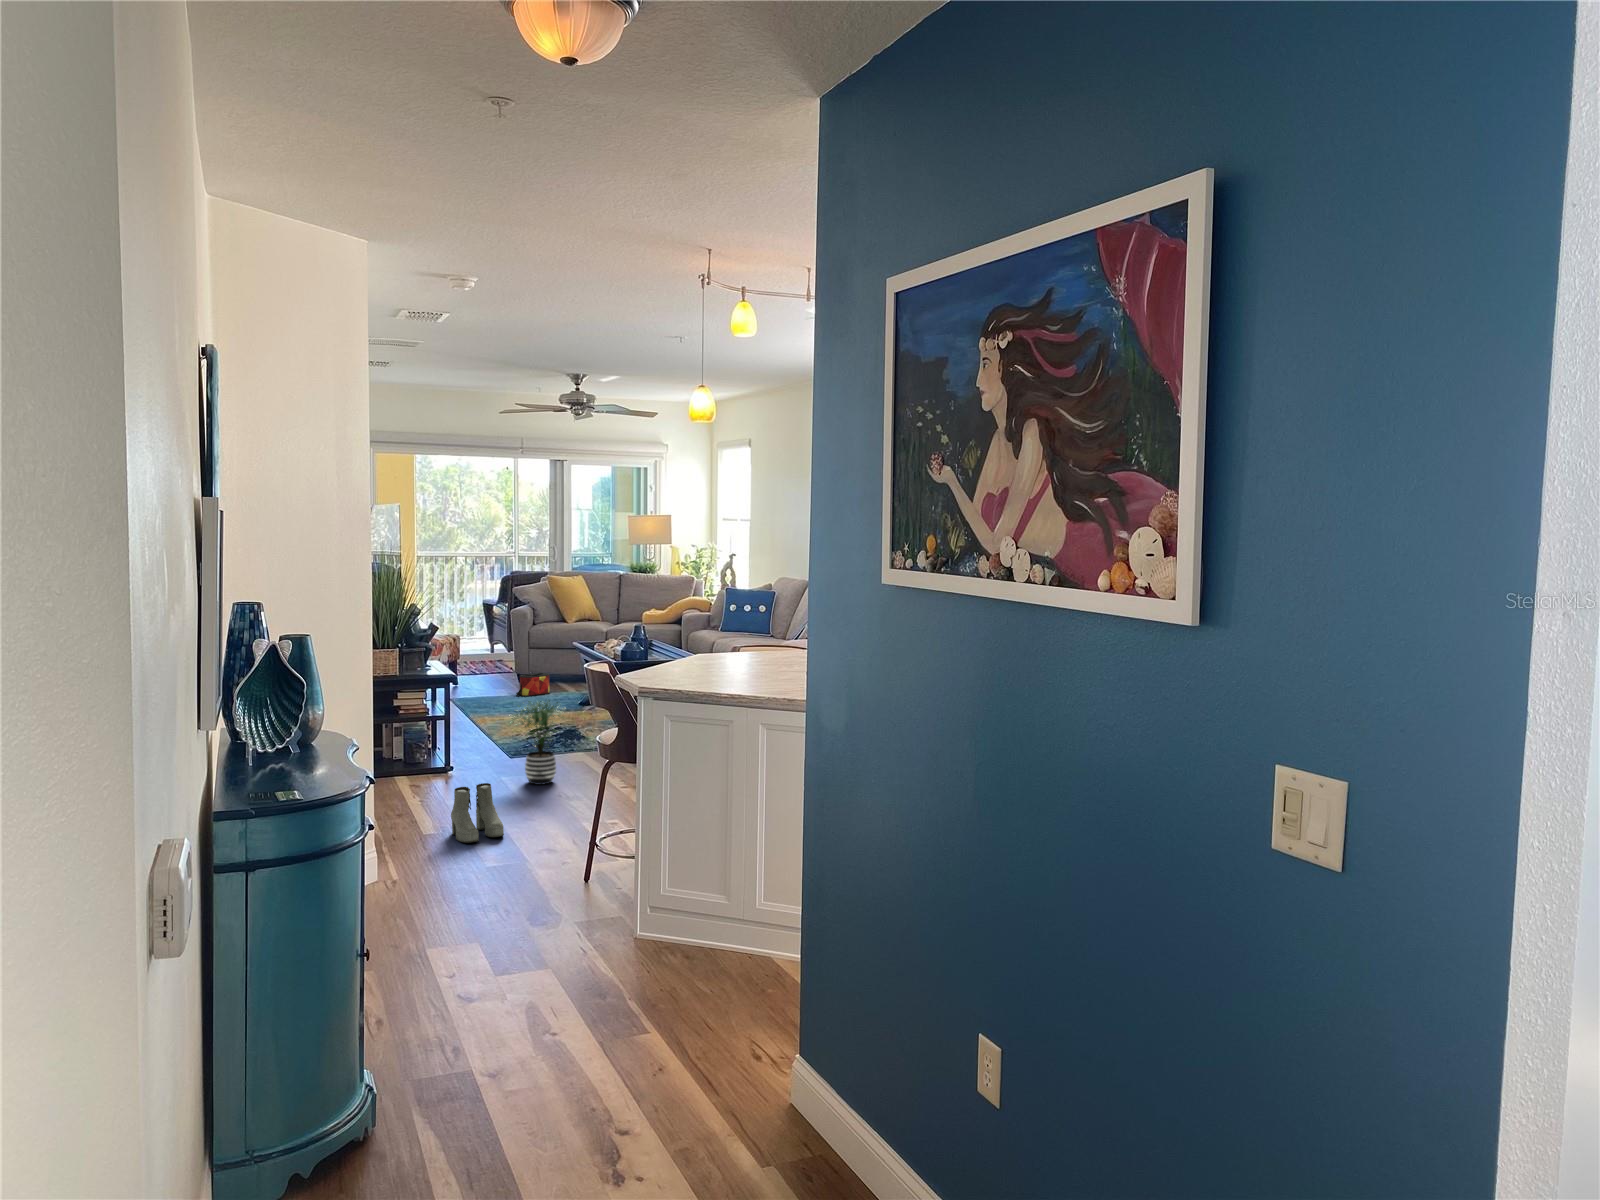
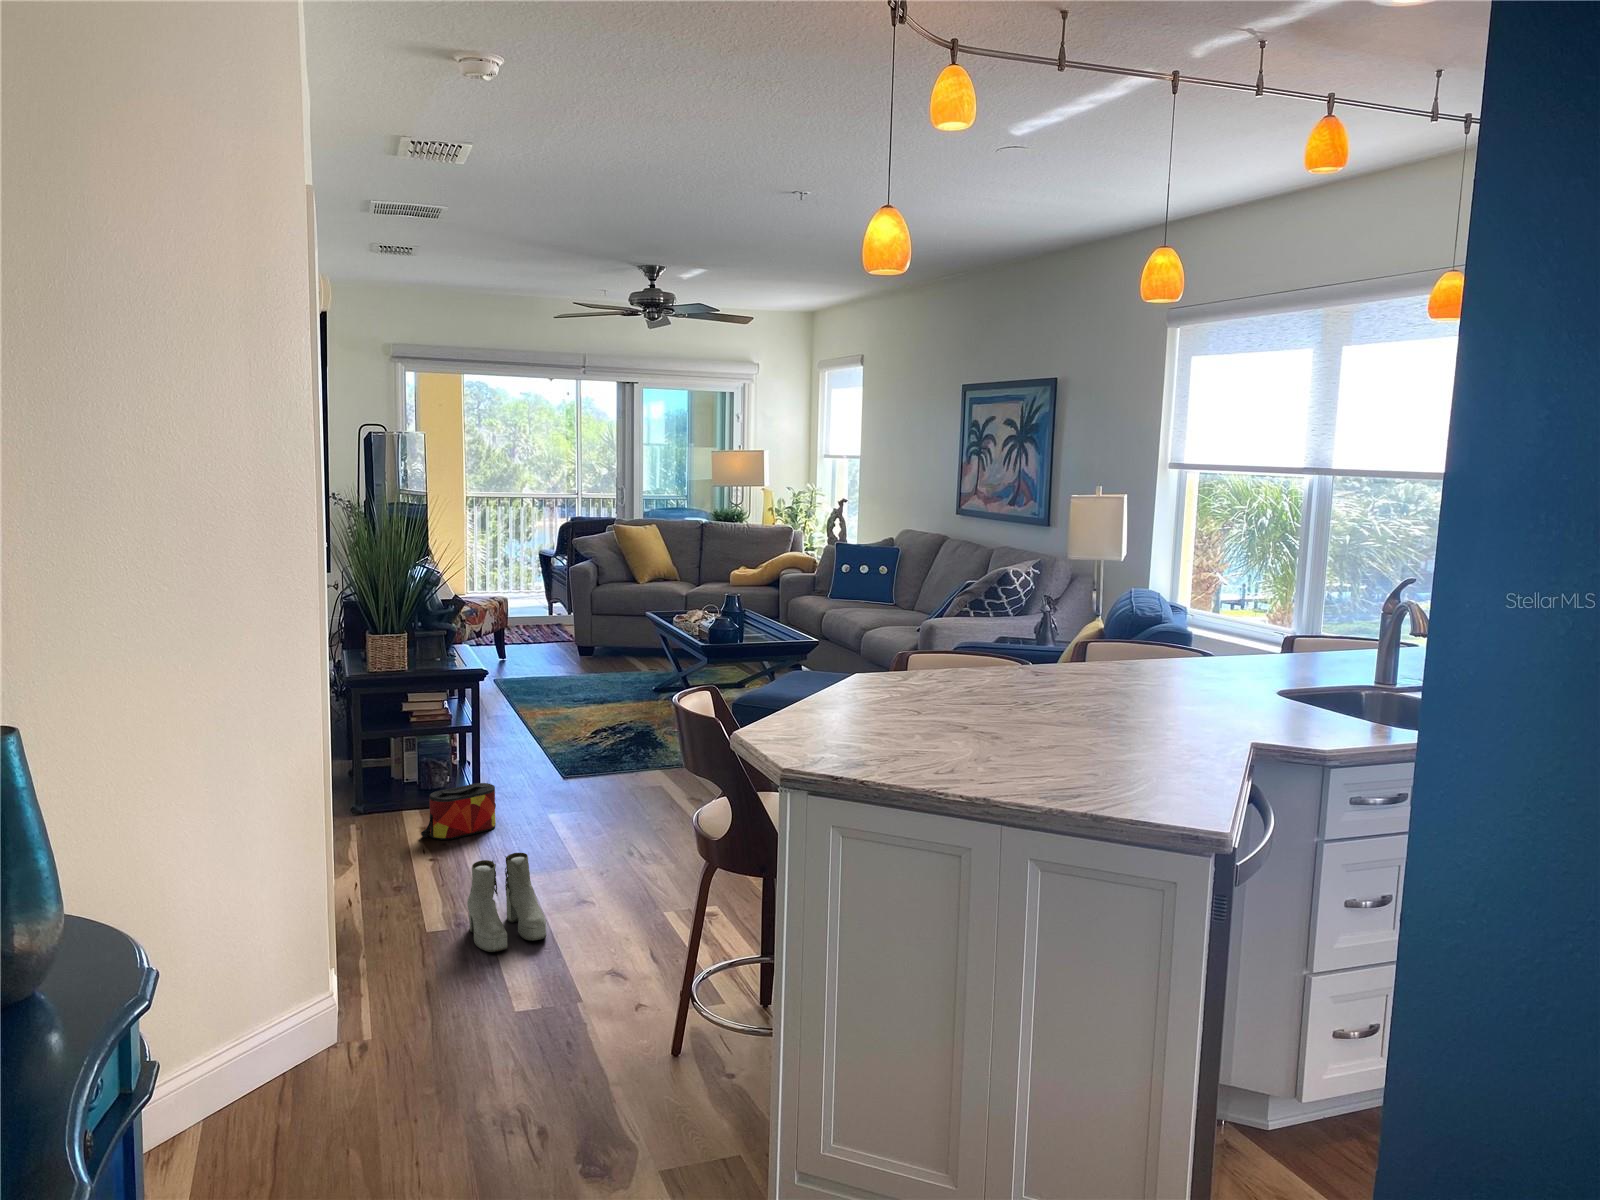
bag: present [516,672,550,696] -> present [421,783,496,840]
potted plant: present [510,701,561,785] -> none [558,708,644,830]

